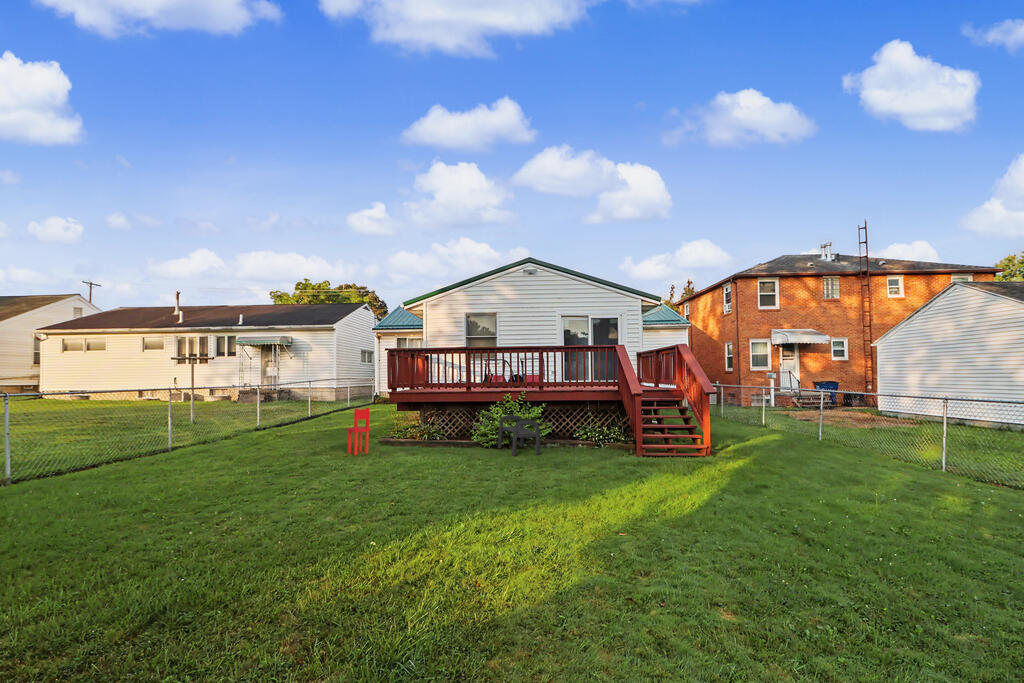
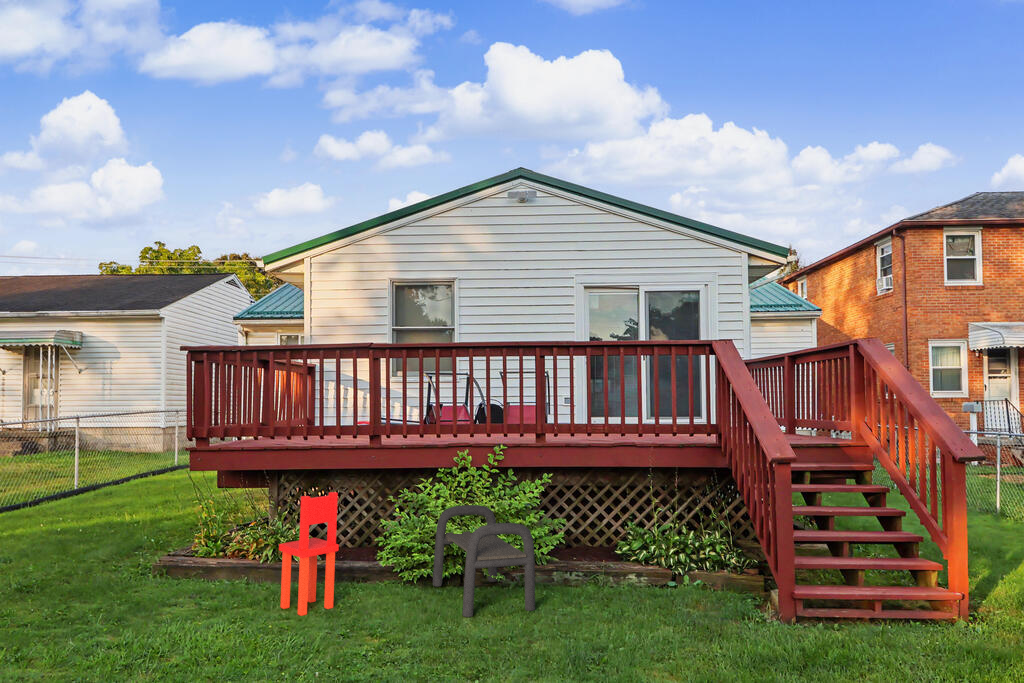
chair: present [347,408,370,455] -> present [279,492,339,616]

